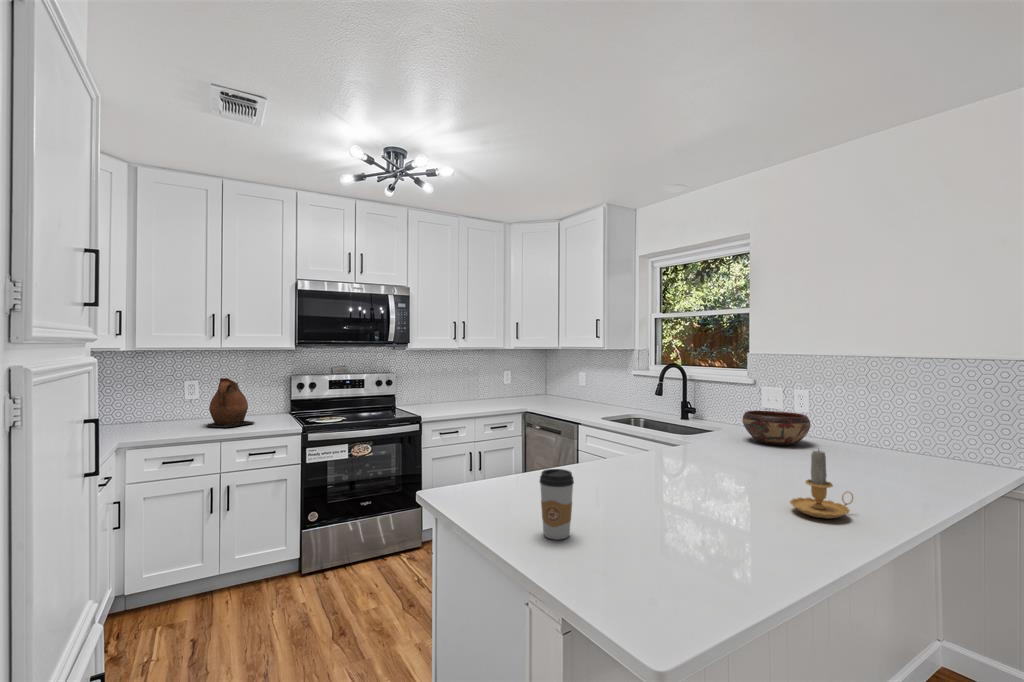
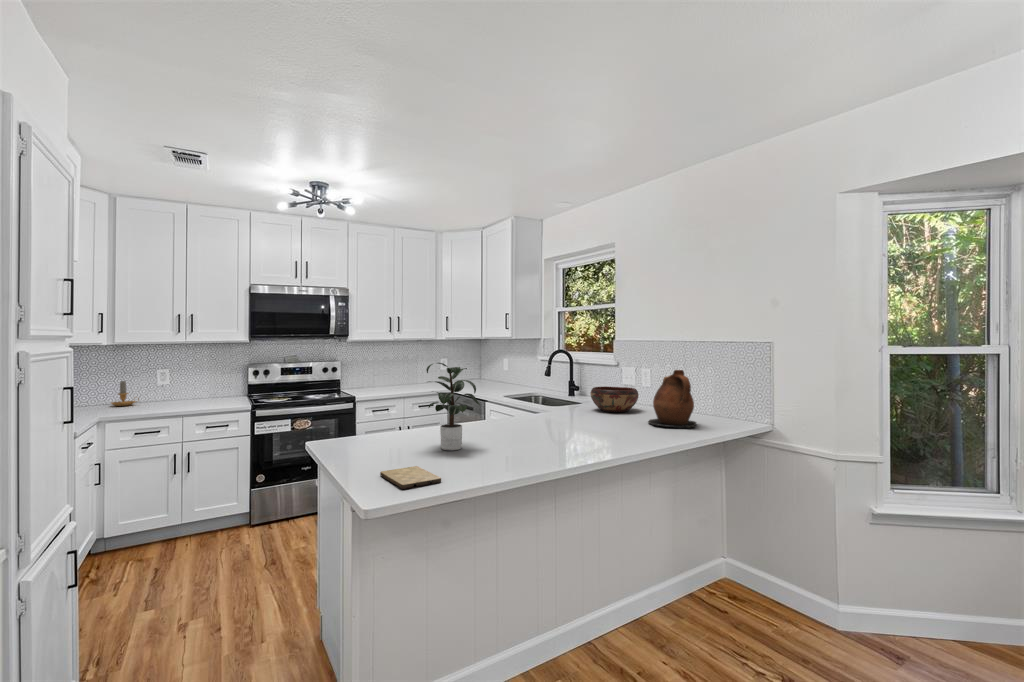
ceramic pitcher: present [207,378,255,427] -> present [648,370,696,428]
potted plant: none [591,386,710,516] -> present [426,363,480,450]
candle: present [790,450,853,519] -> present [111,381,137,406]
coffee cup: present [540,469,574,539] -> none [366,417,389,461]
cutting board: none [597,555,716,616] -> present [380,466,441,489]

